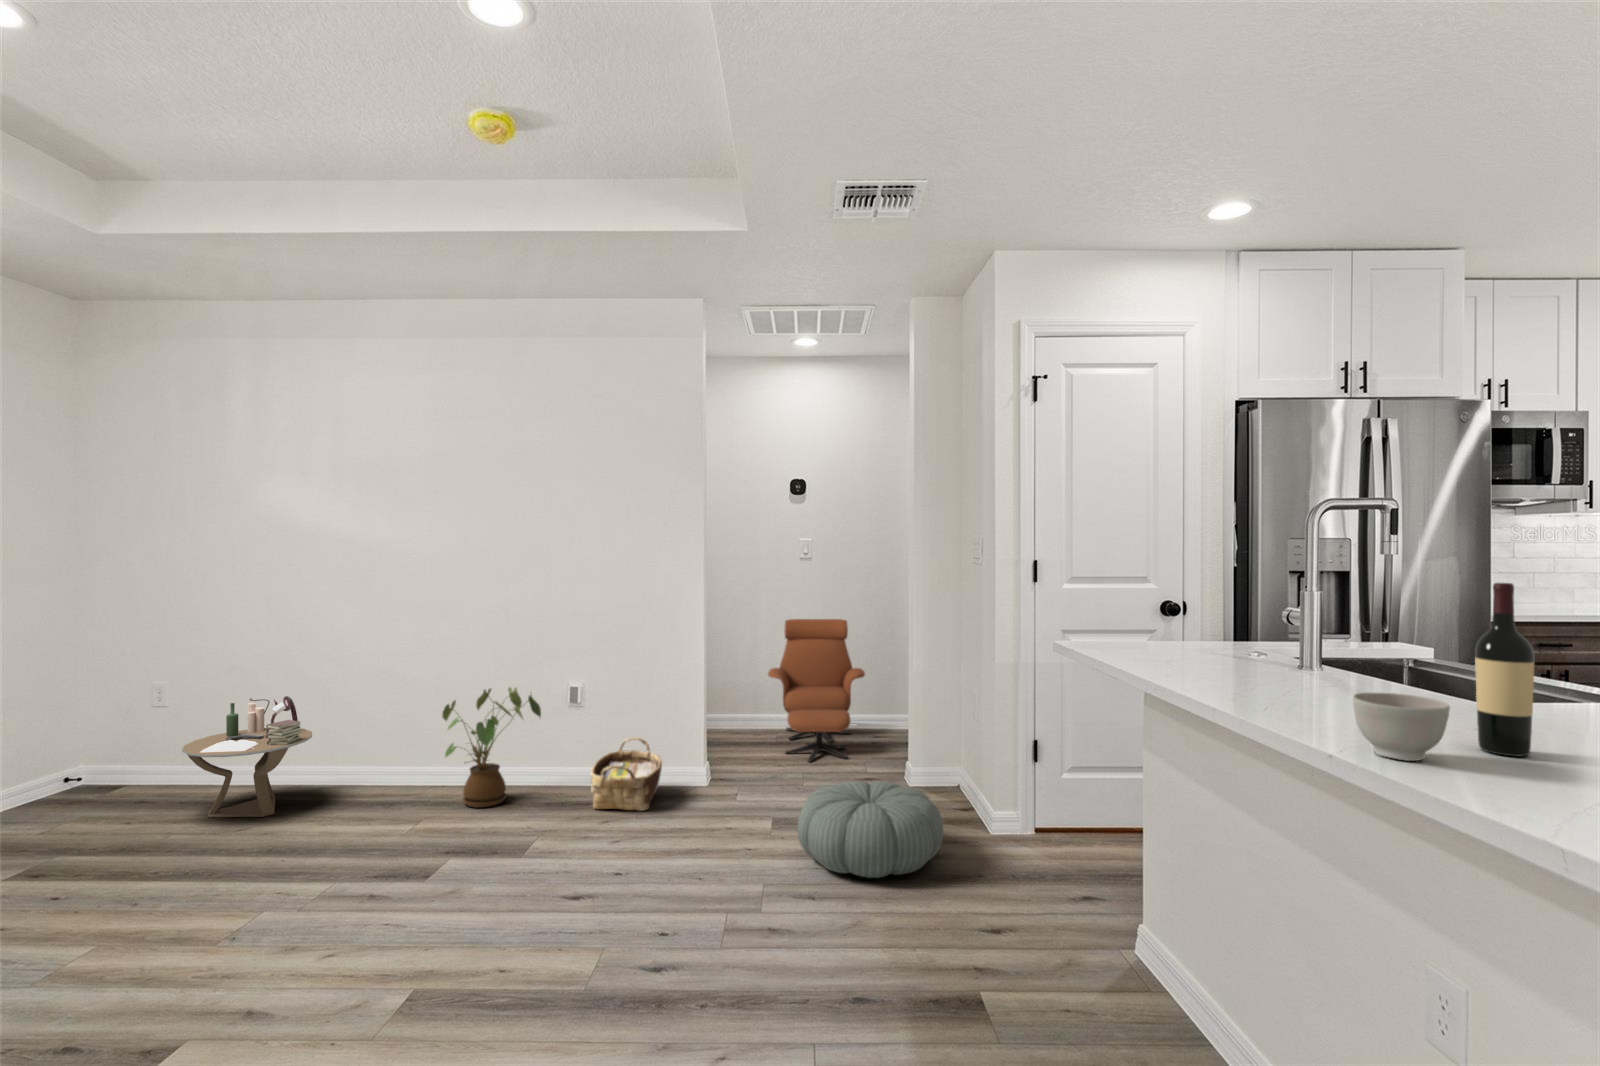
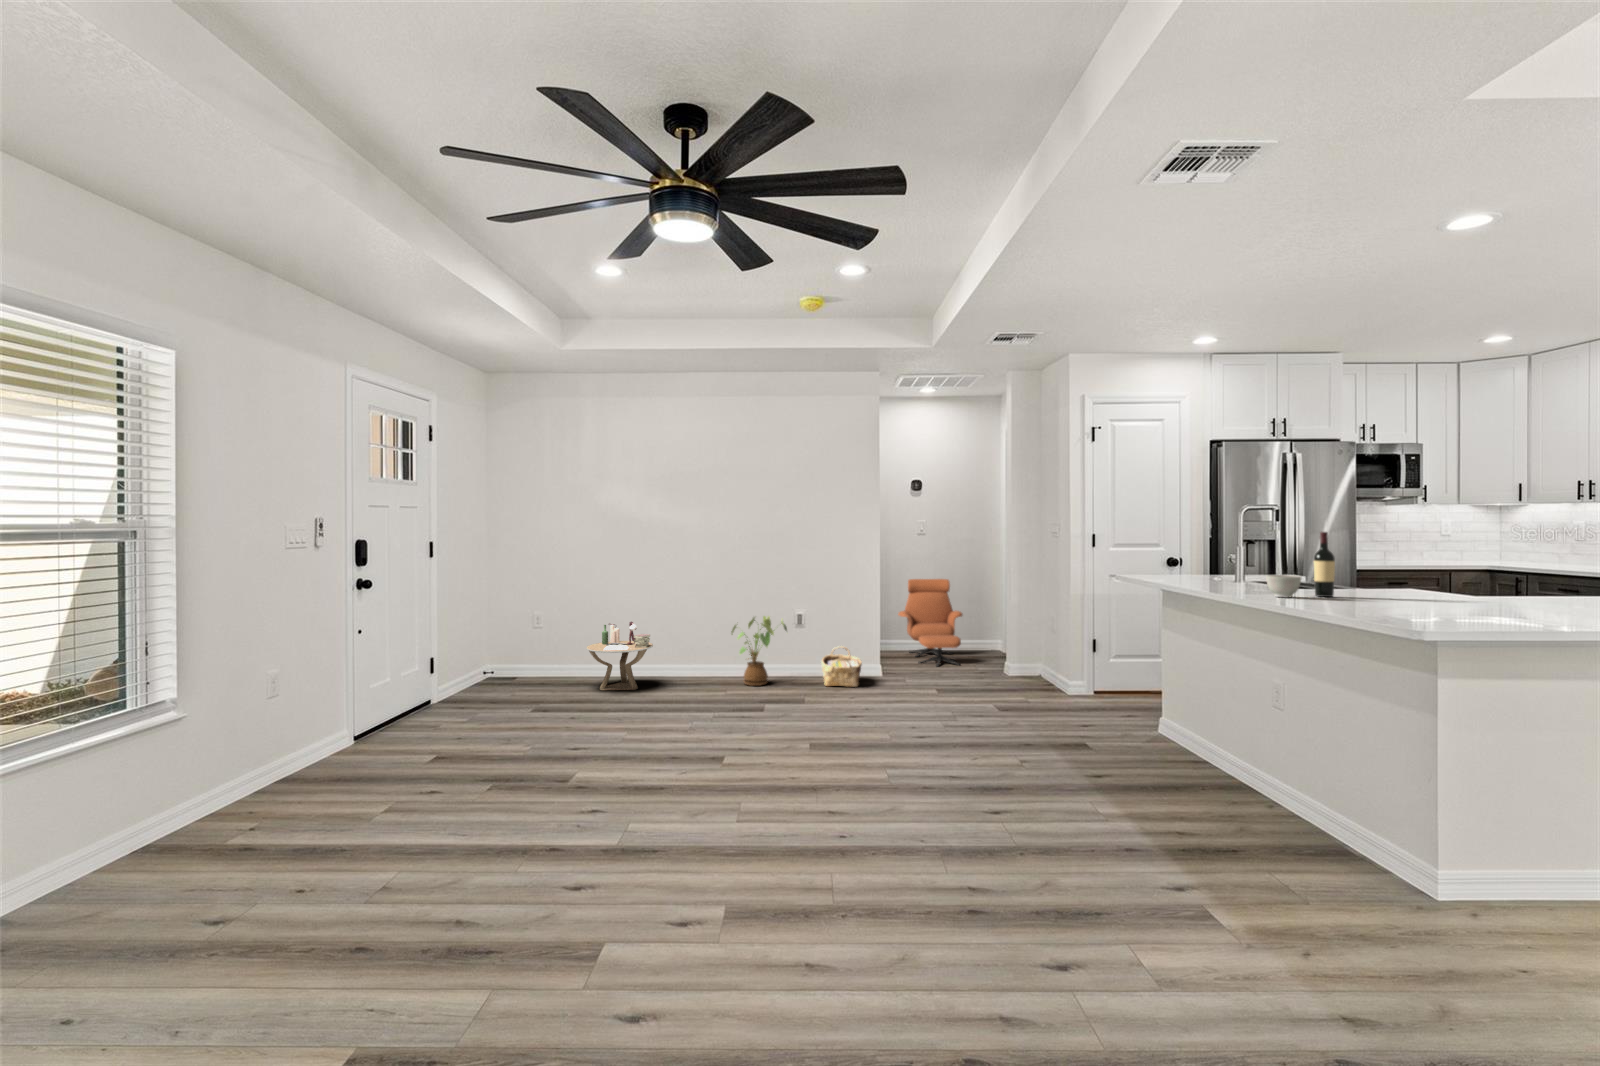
pouf: present [797,781,943,878] -> none [962,663,1047,710]

